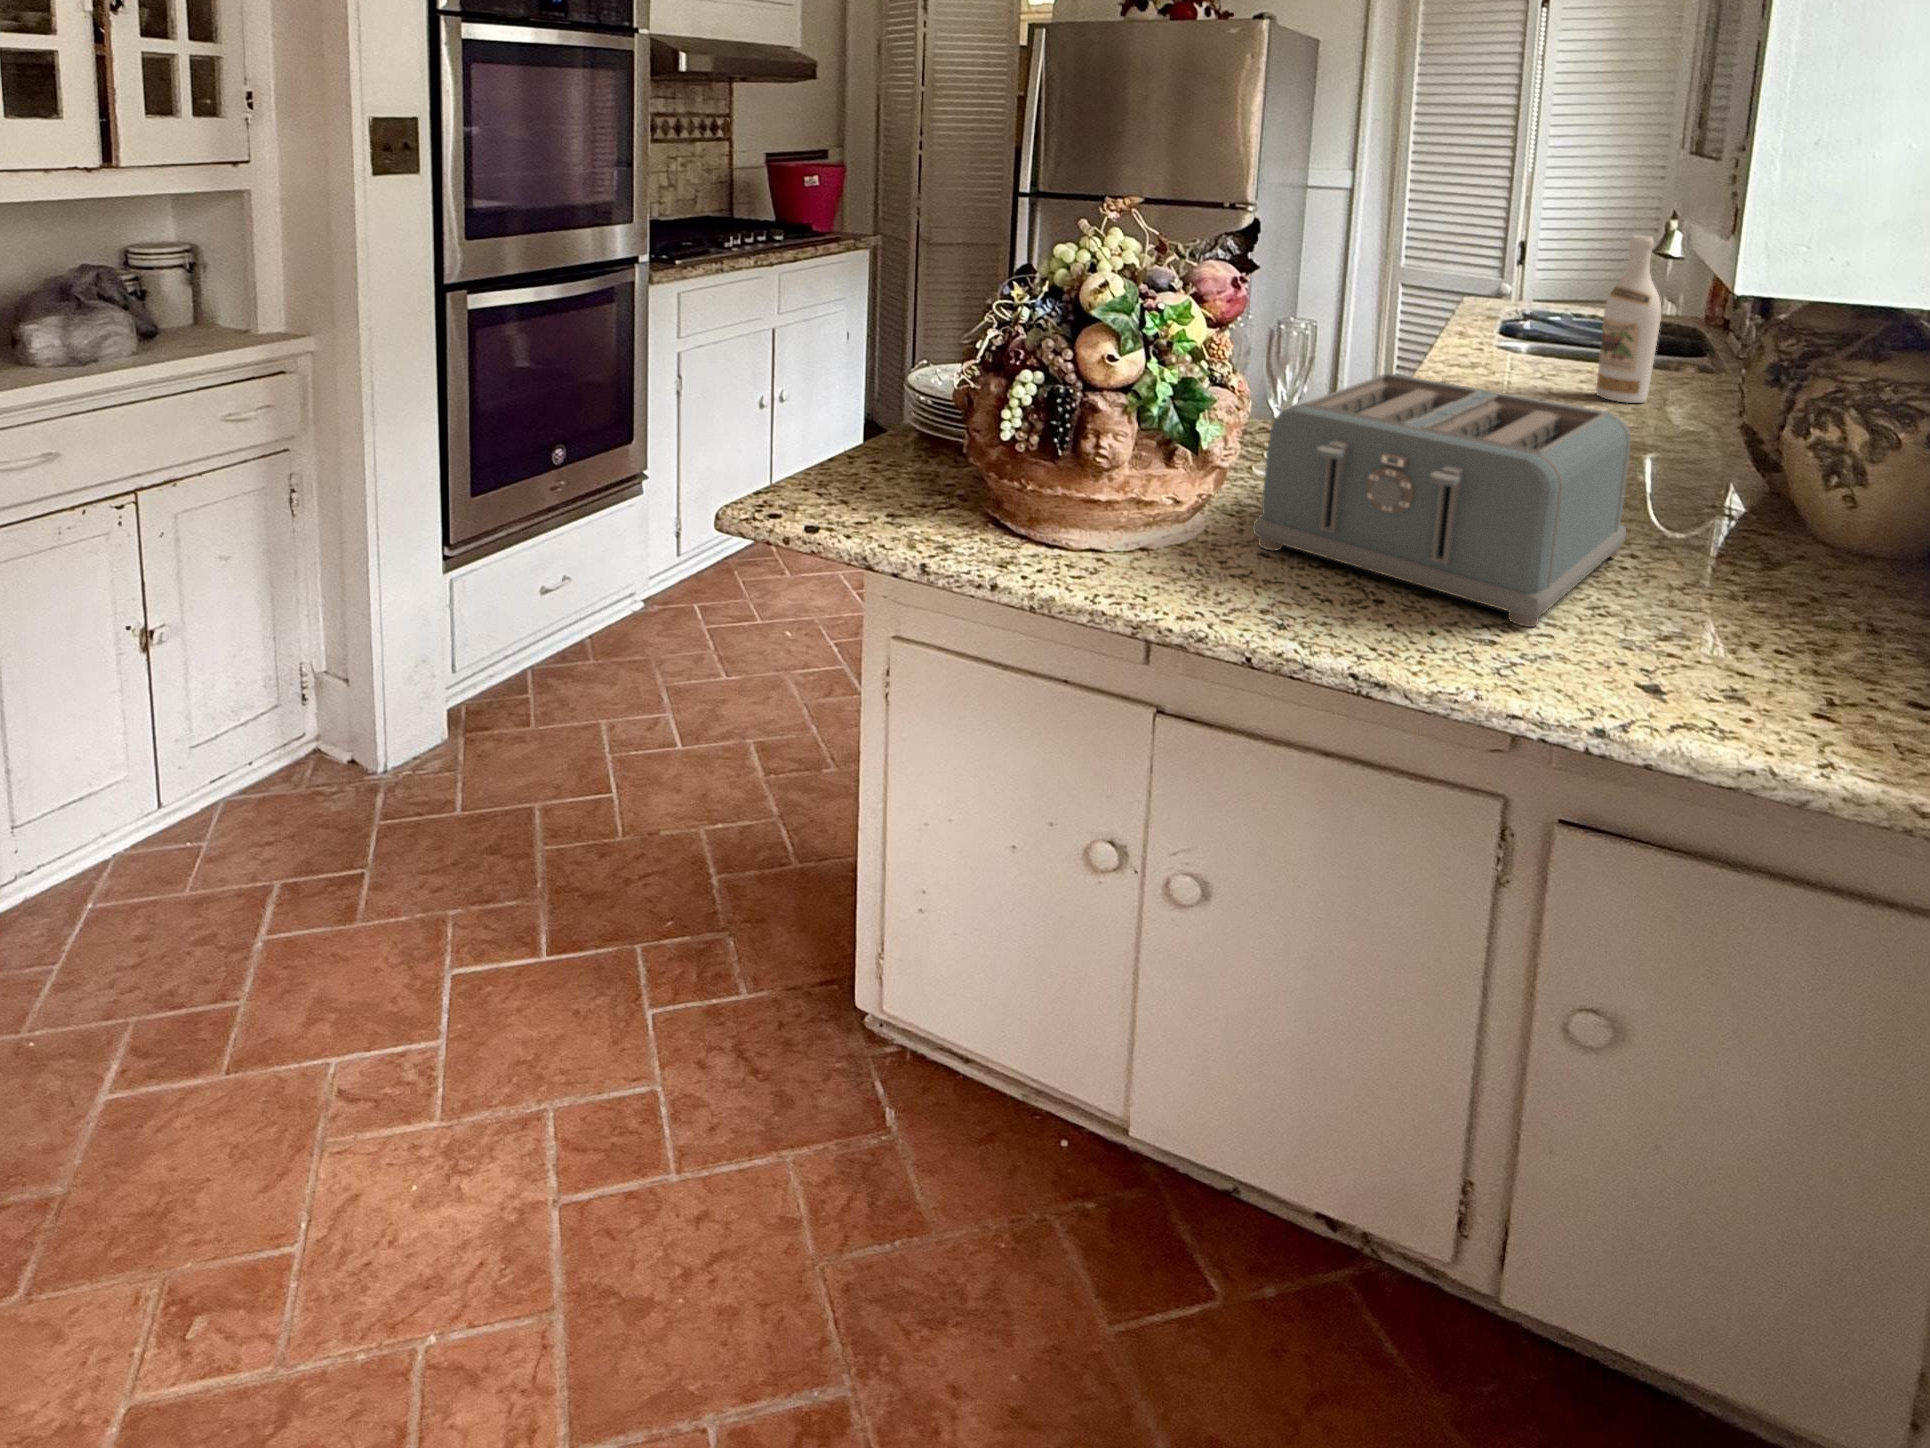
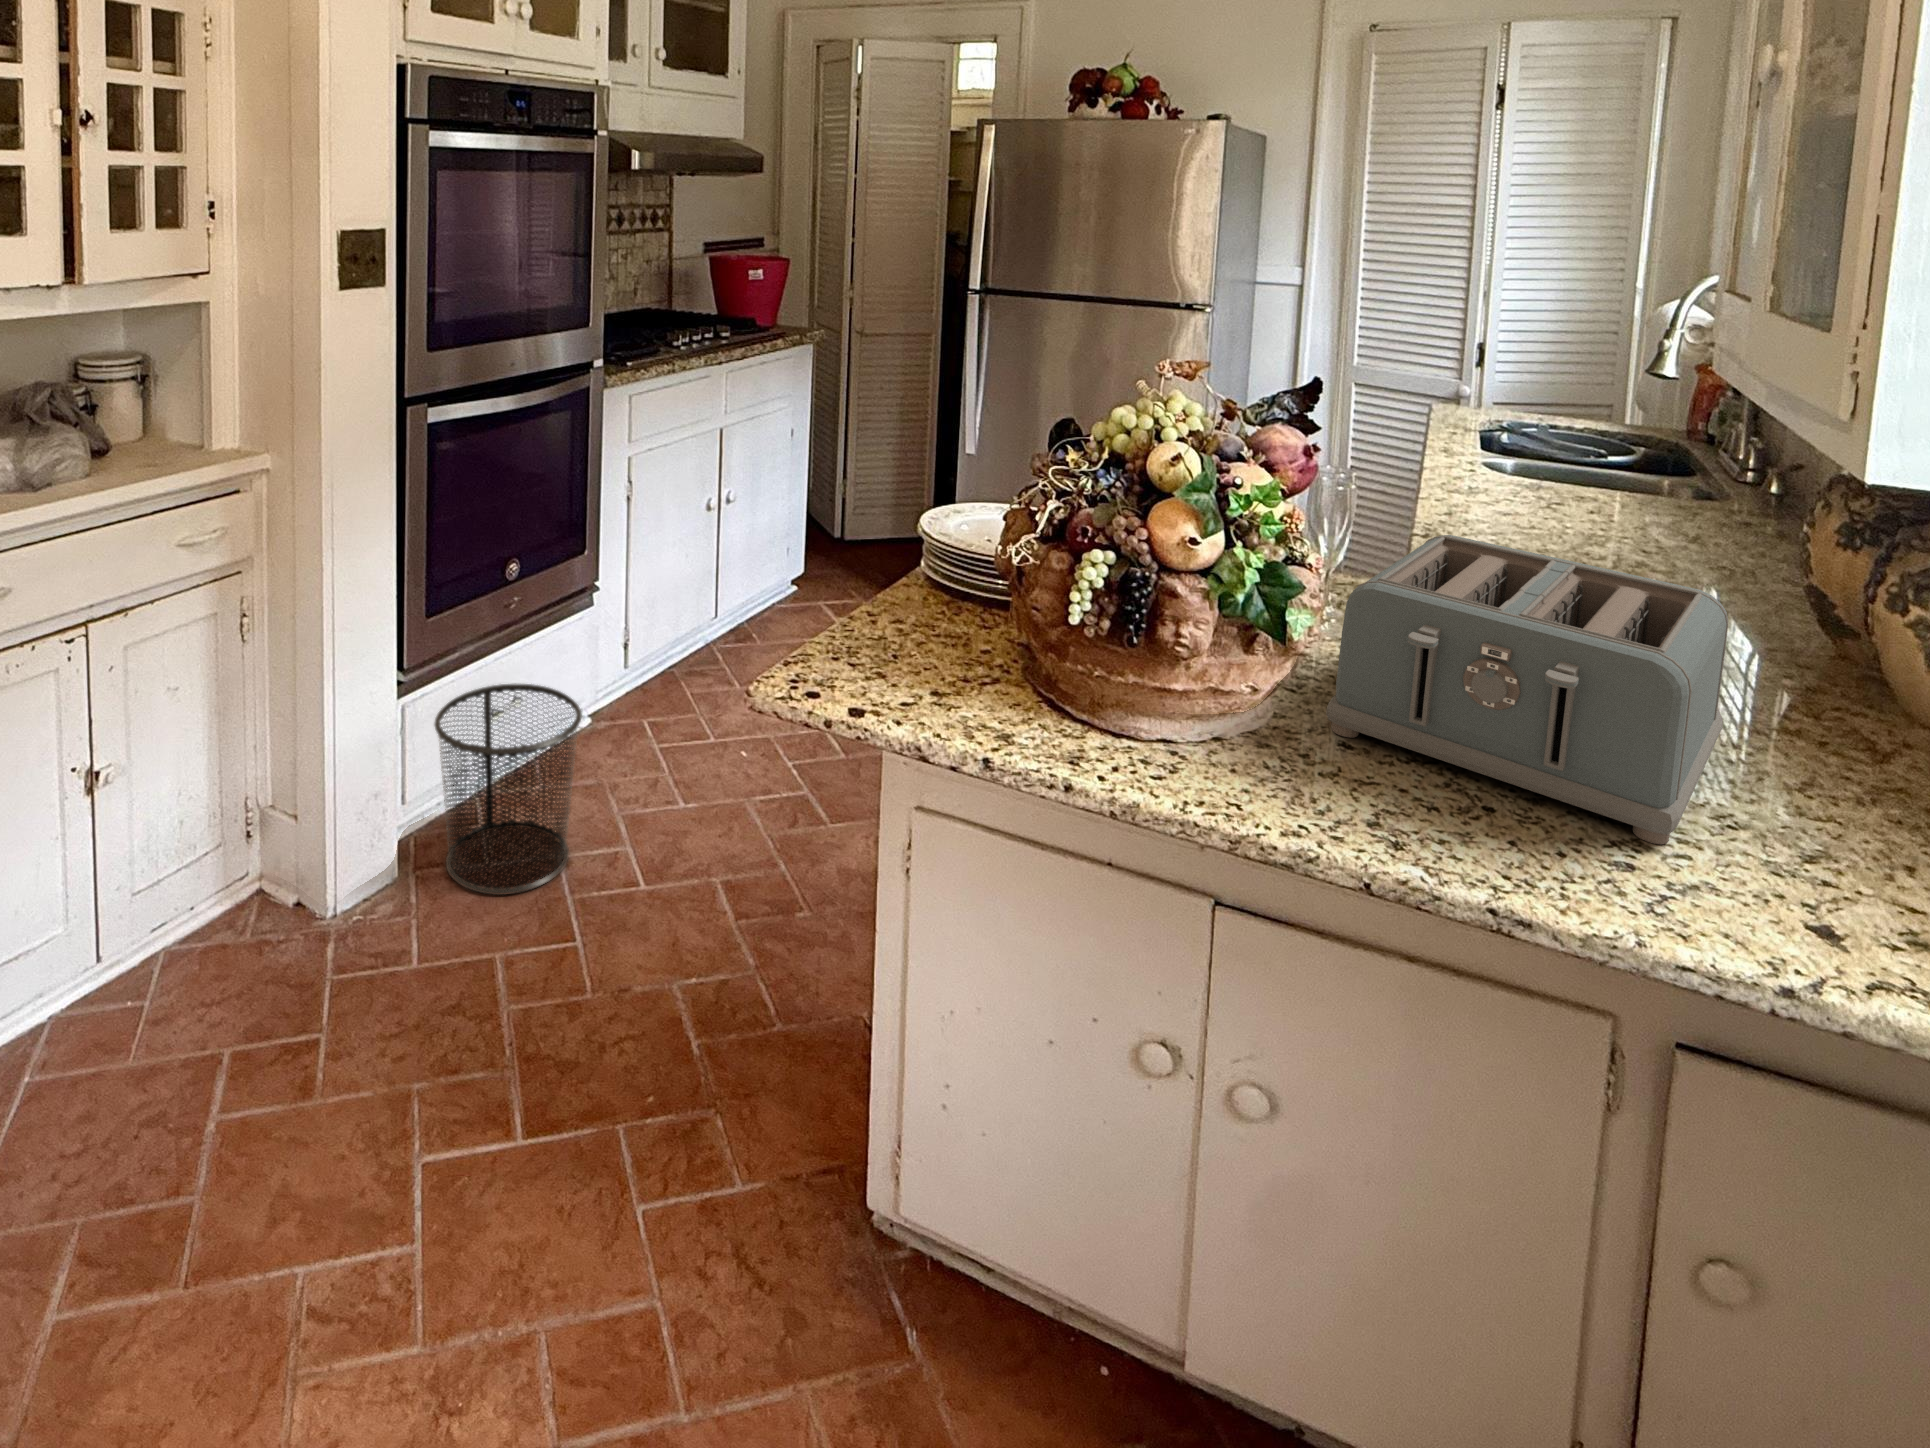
wine bottle: present [1596,235,1661,403] -> none [1603,364,1671,537]
waste bin: none [477,563,619,757] -> present [434,684,582,895]

